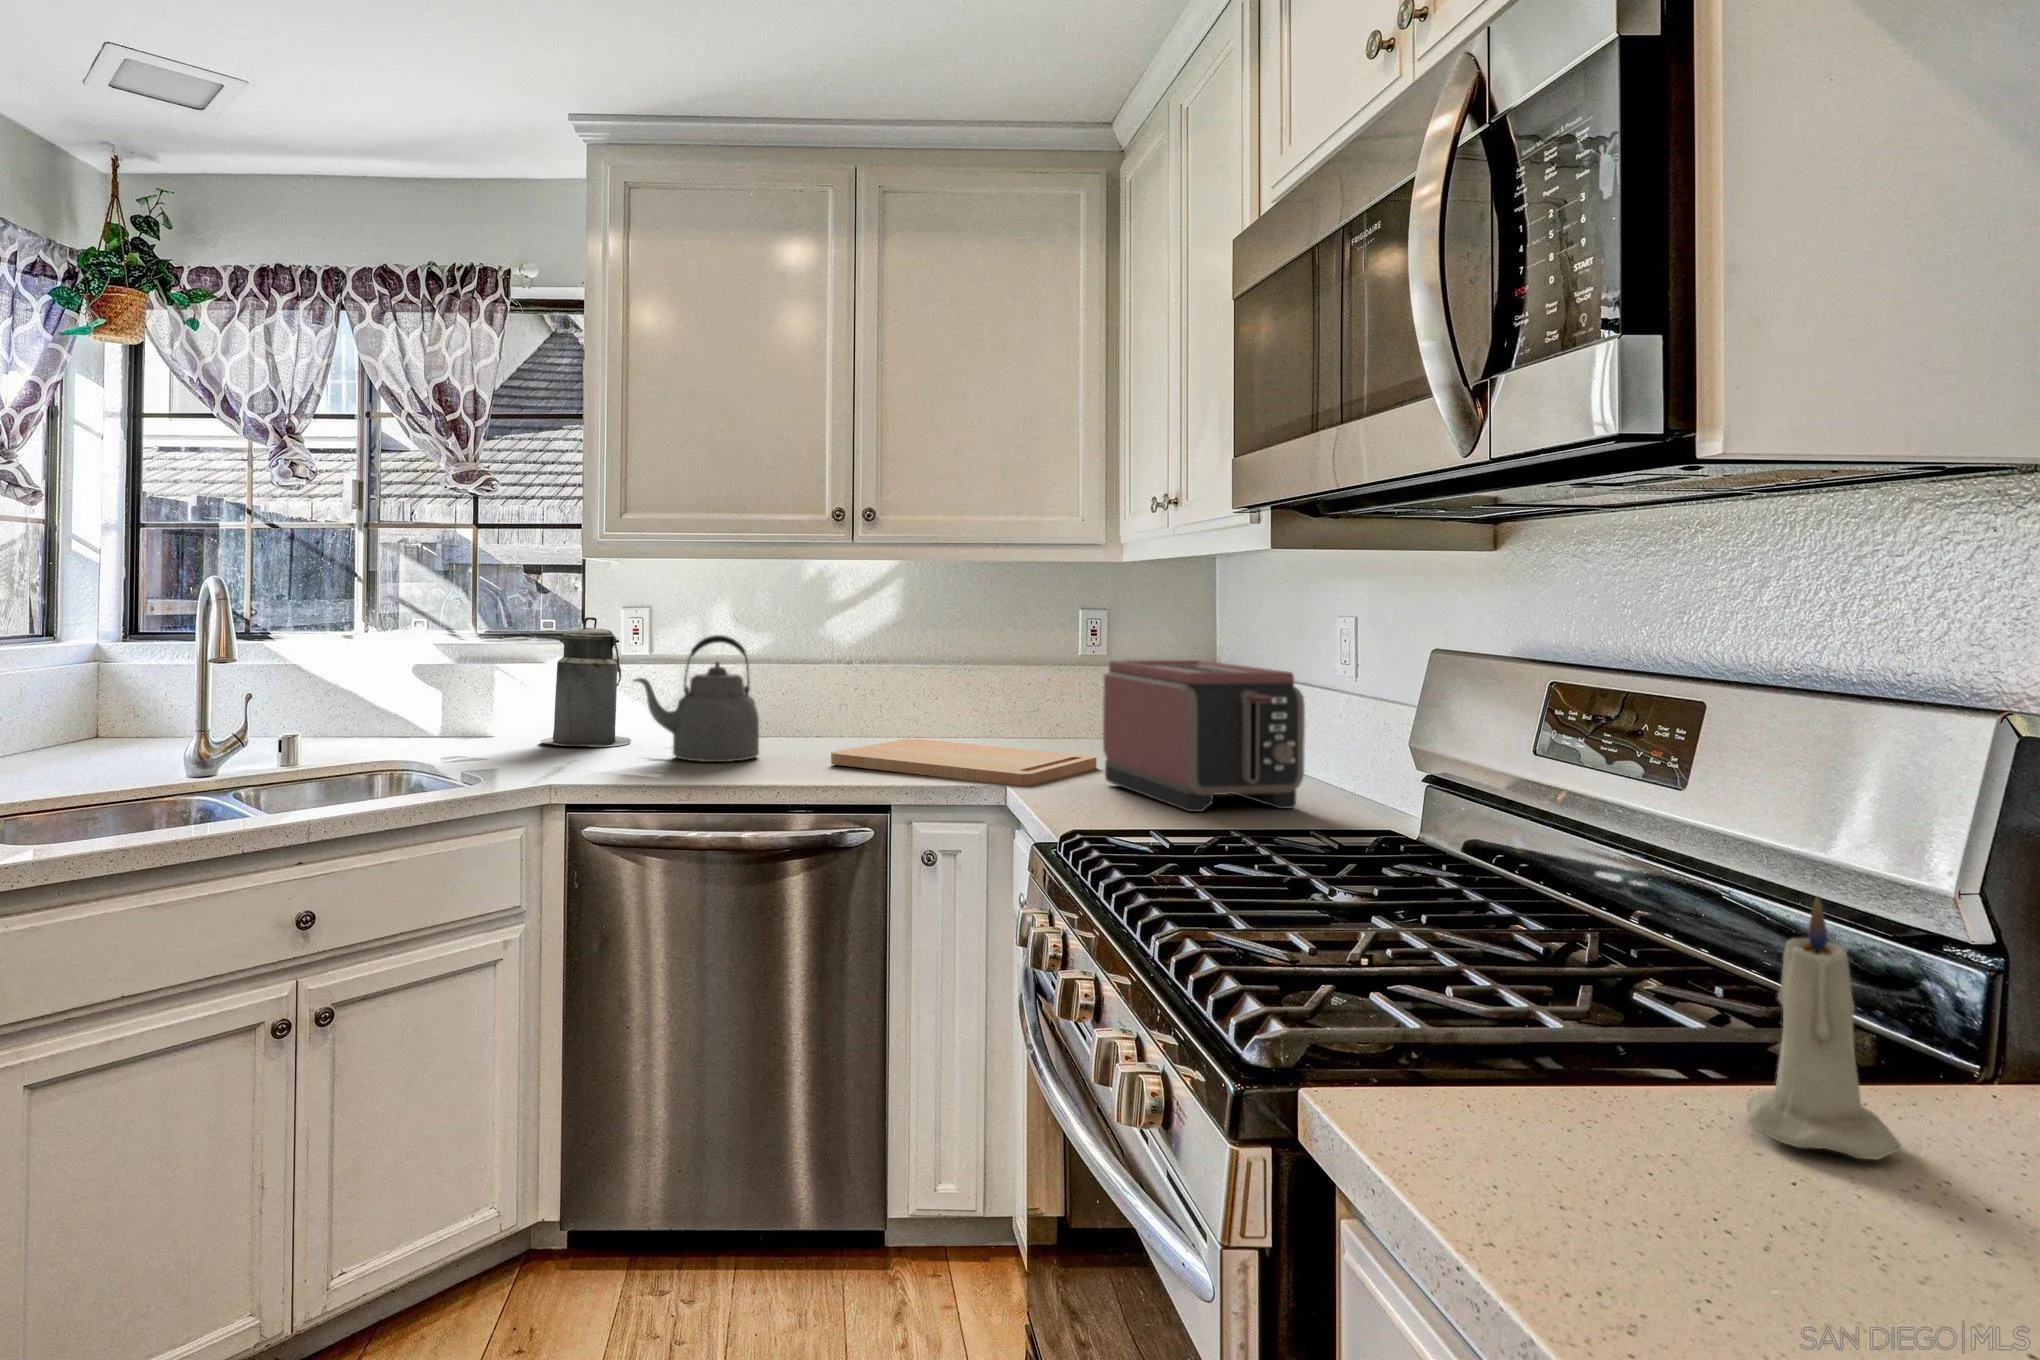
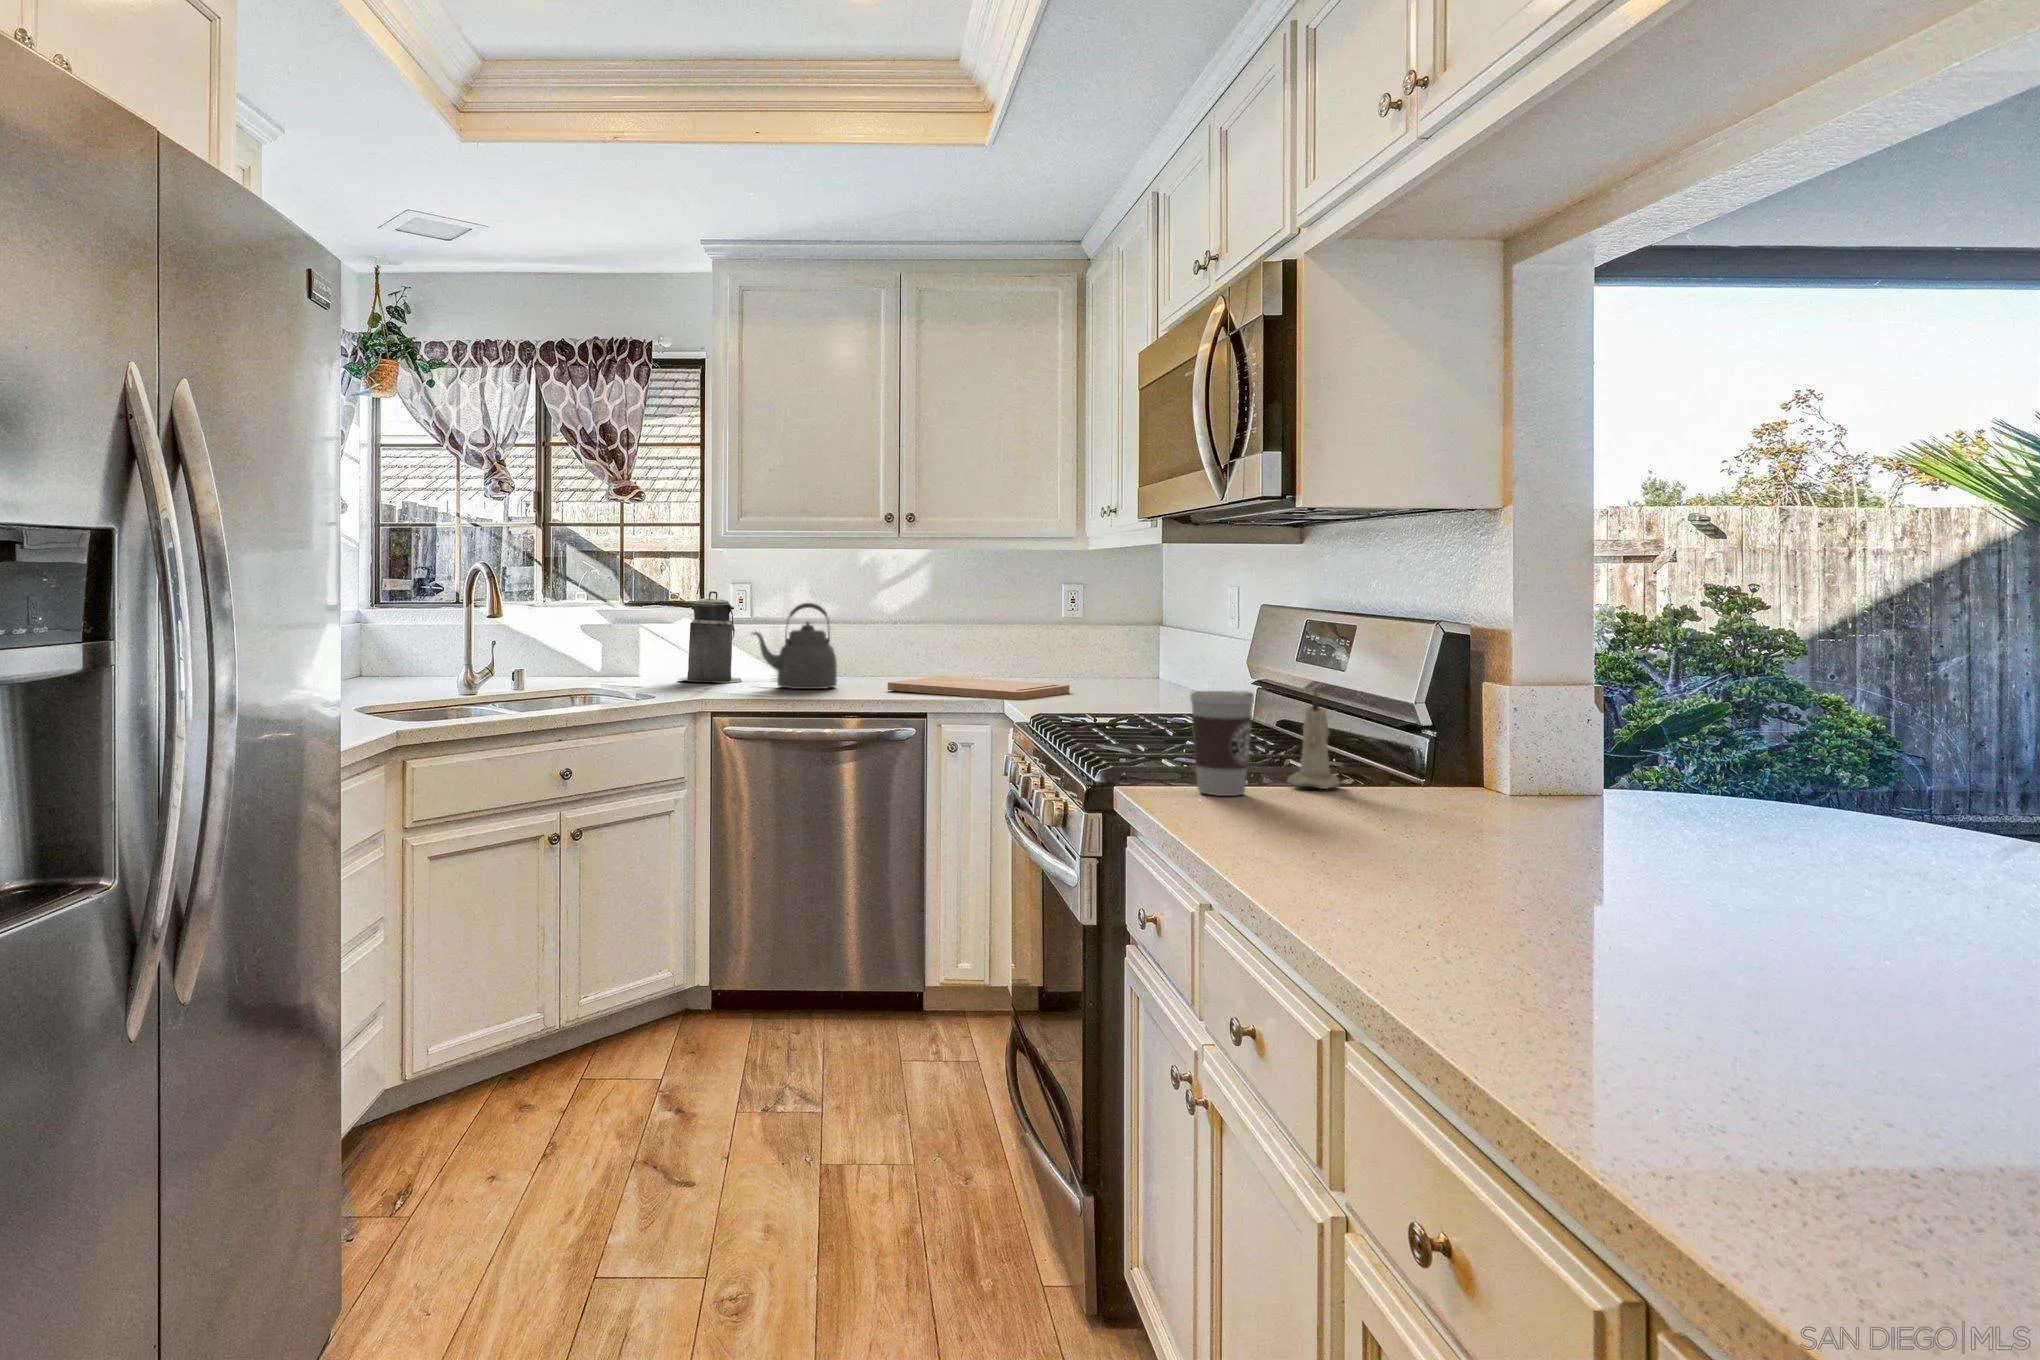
toaster: present [1103,660,1305,812] -> none [1070,617,1193,709]
coffee cup: none [1537,908,1728,1213] -> present [1190,691,1254,796]

